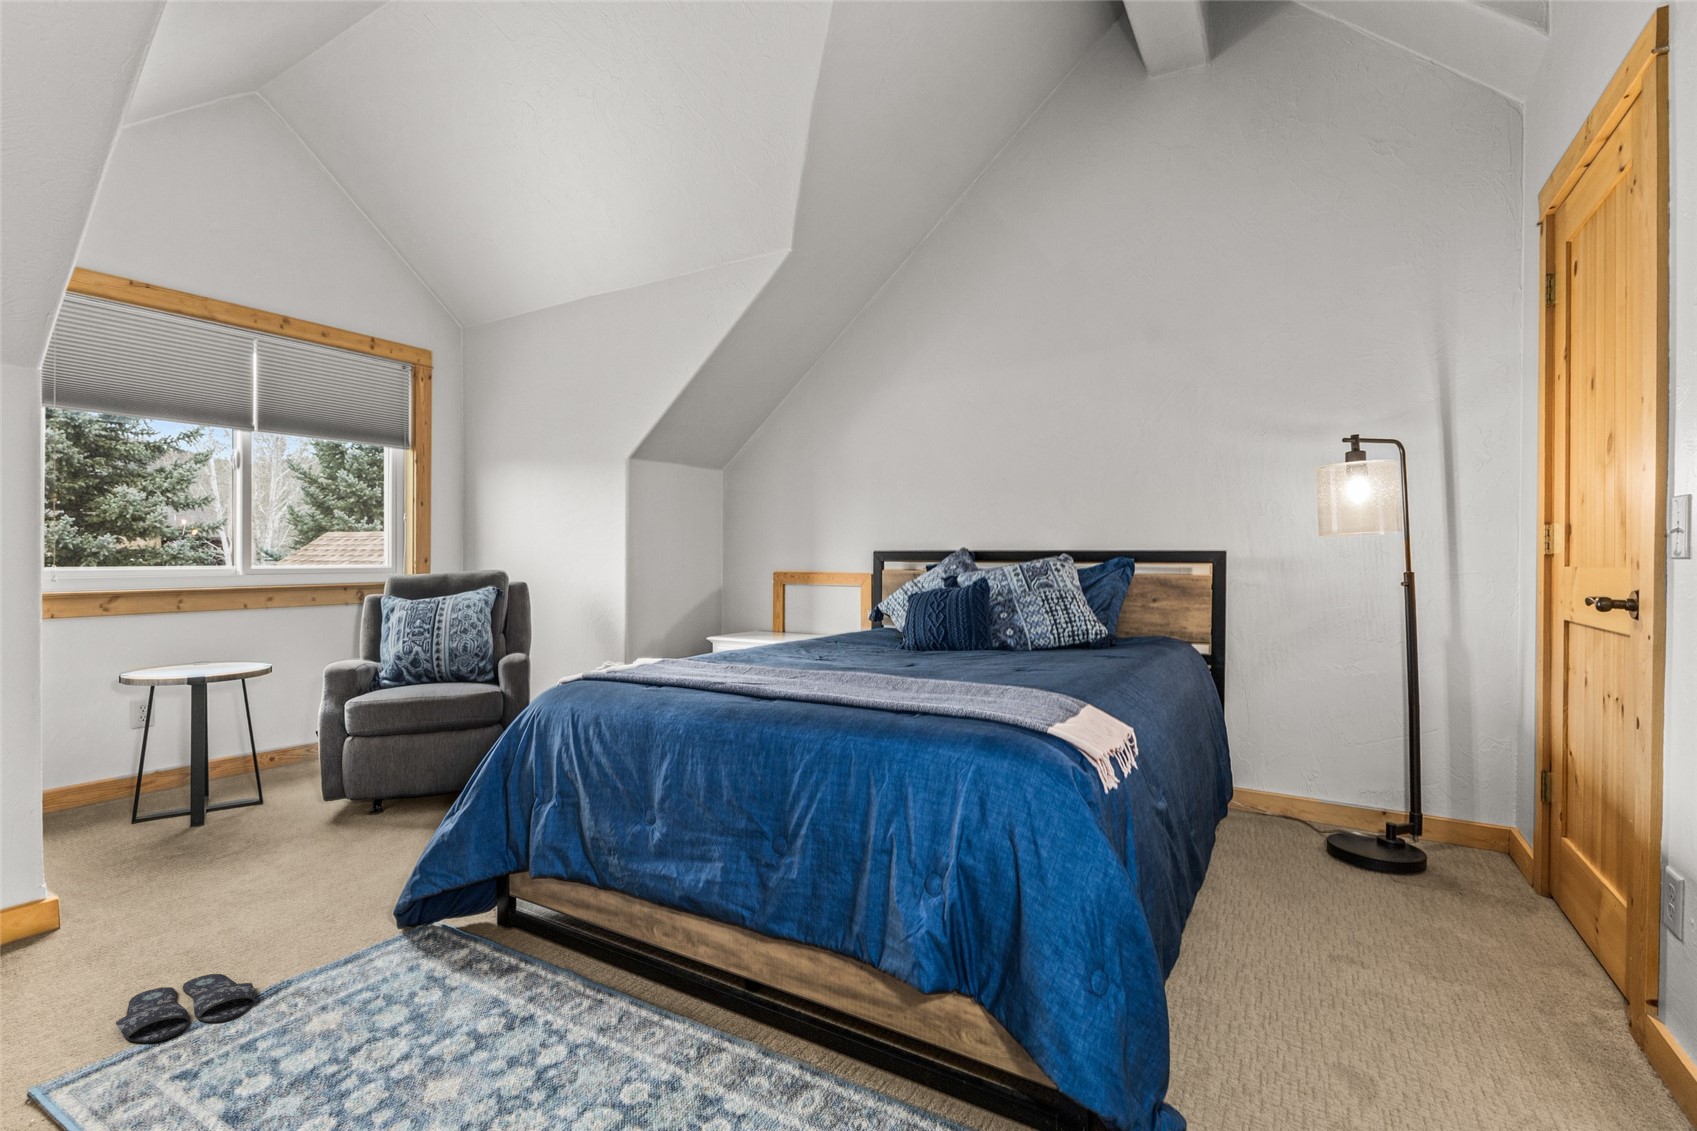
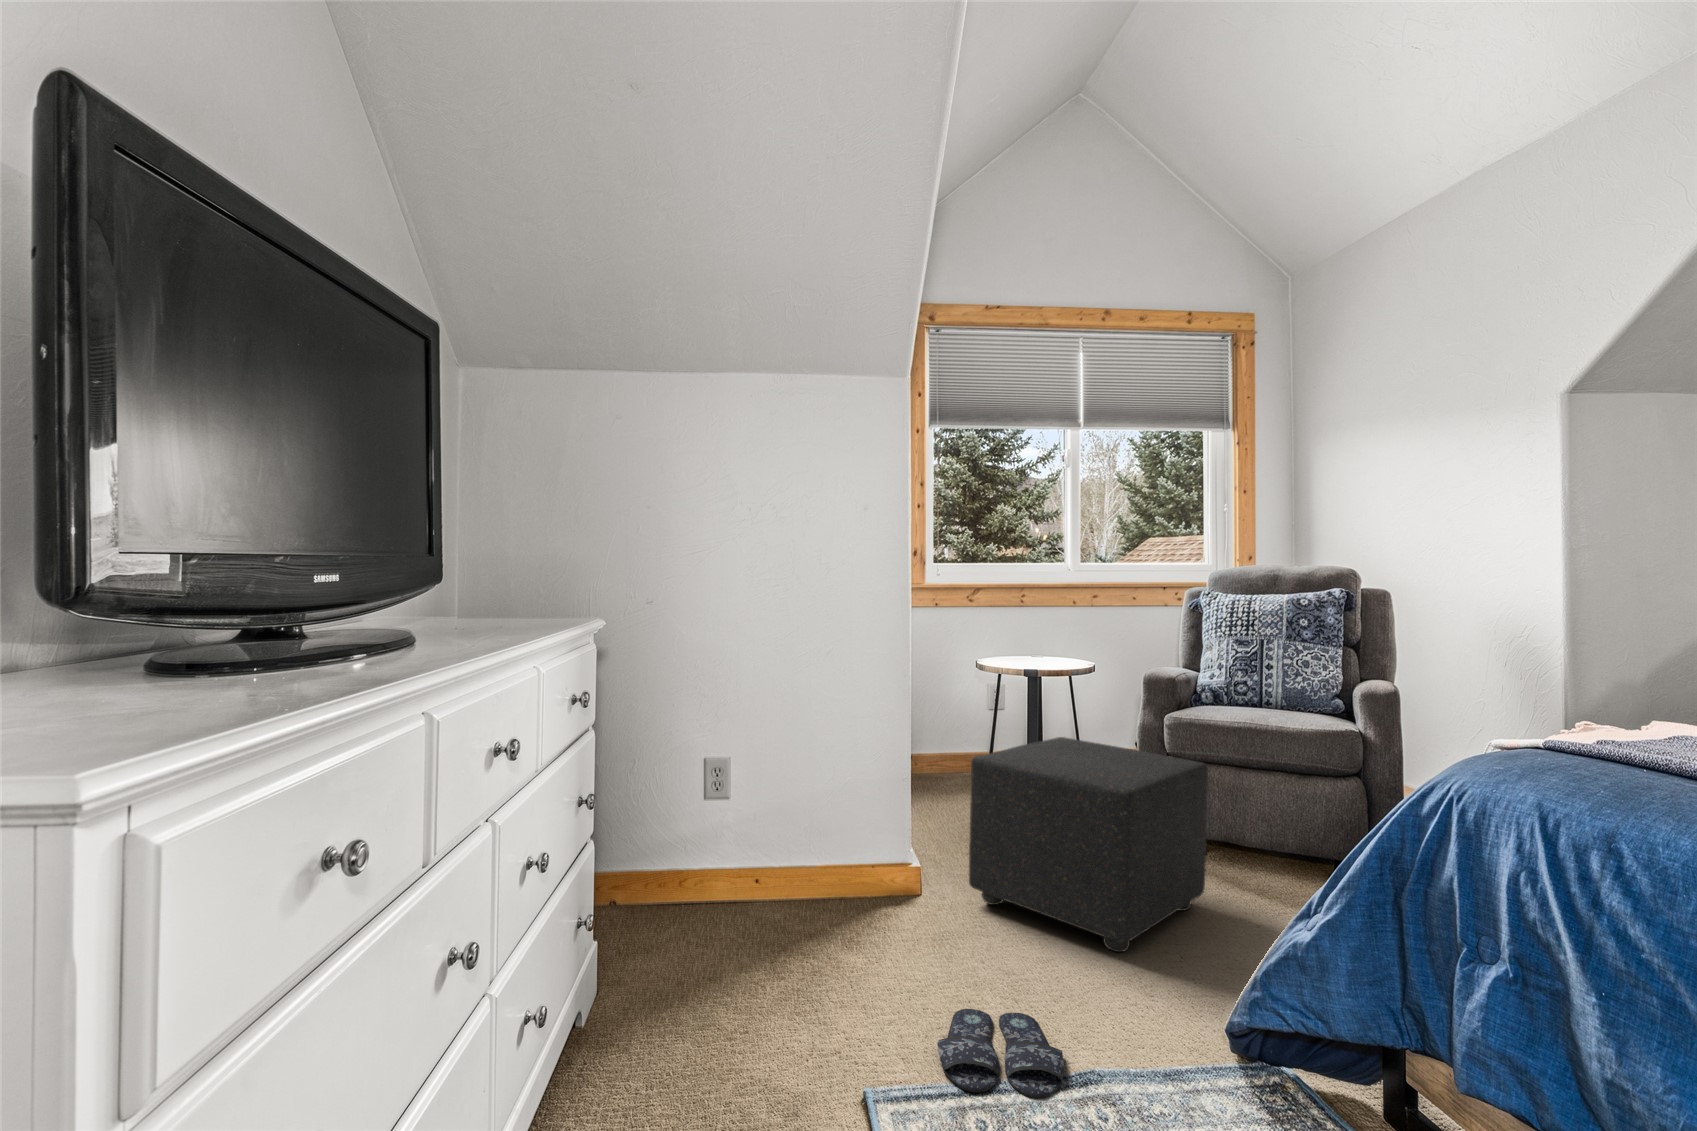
ottoman: none [128,732,384,910] -> present [969,737,1208,952]

